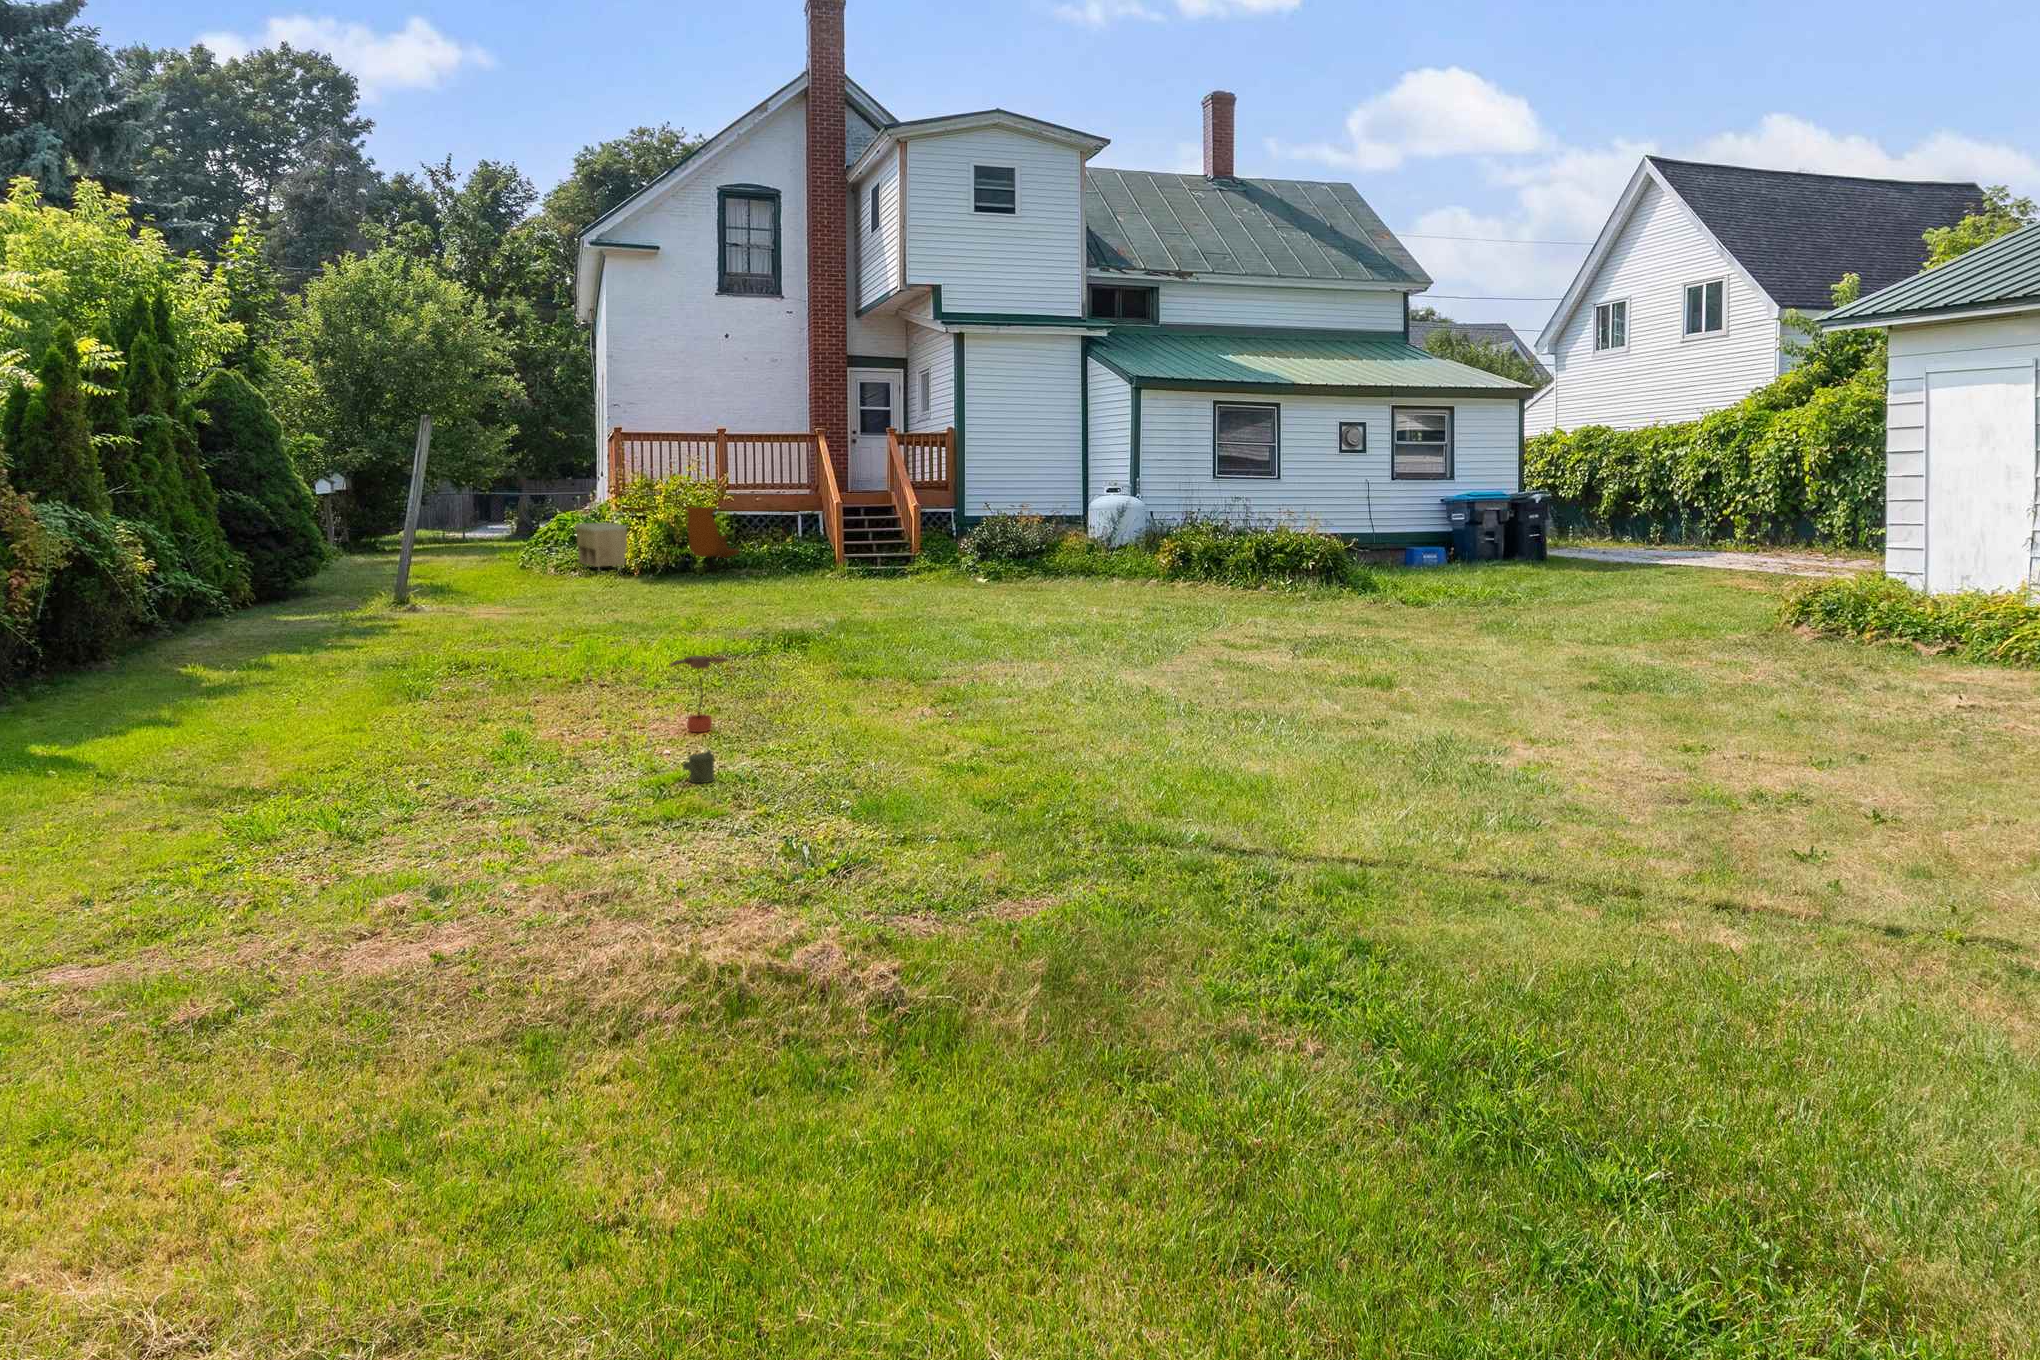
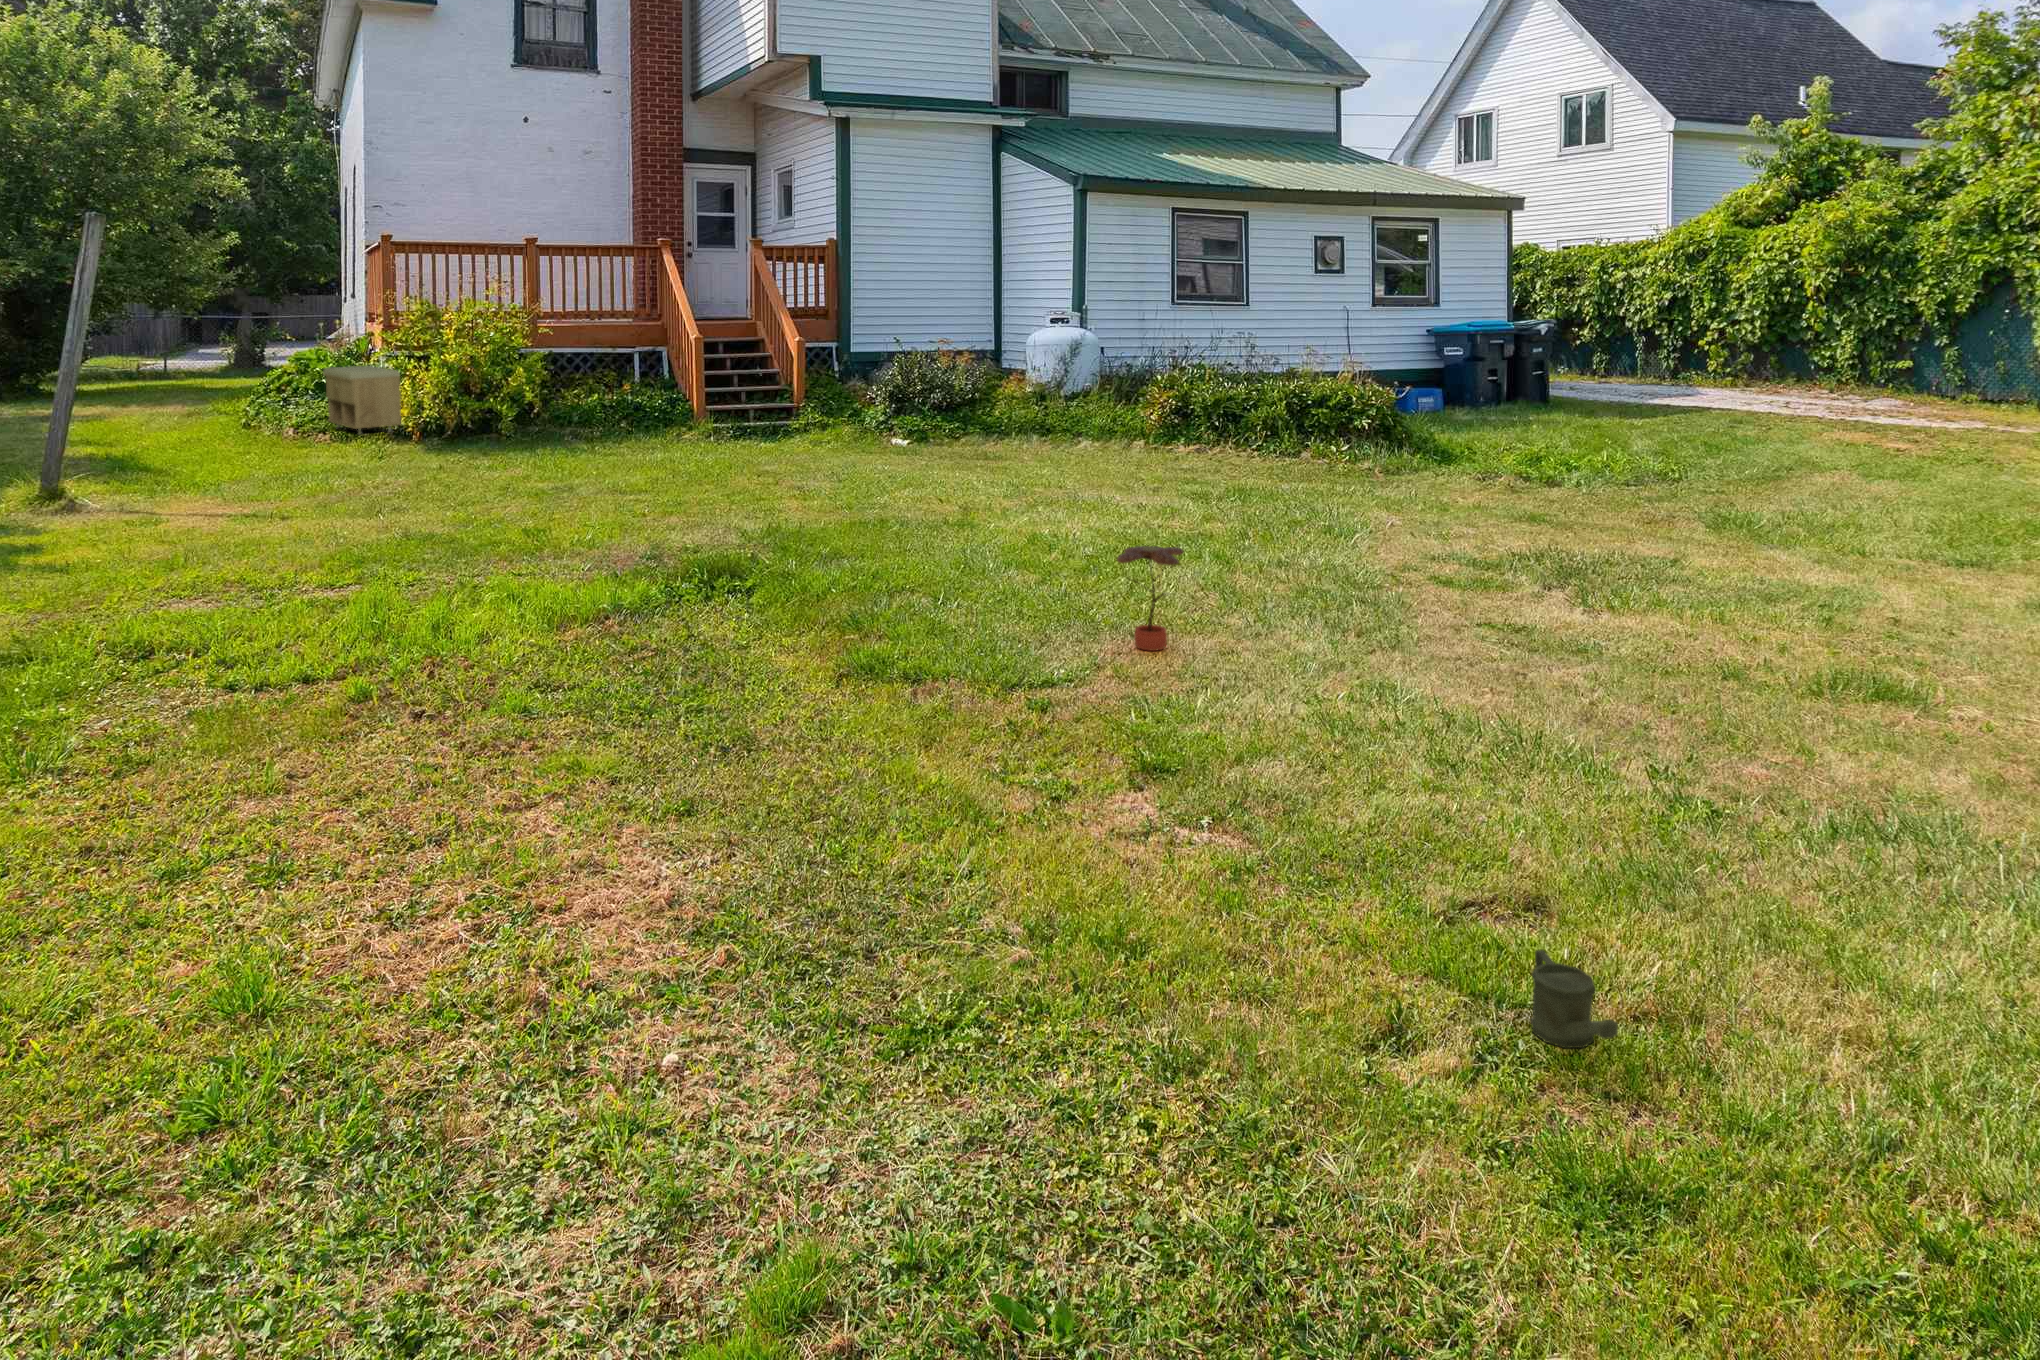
lounge chair: present [686,507,739,570] -> none [488,345,561,437]
potted plant: present [669,656,727,733] -> present [1117,546,1184,651]
watering can: present [683,750,715,783] -> present [1531,950,1618,1048]

